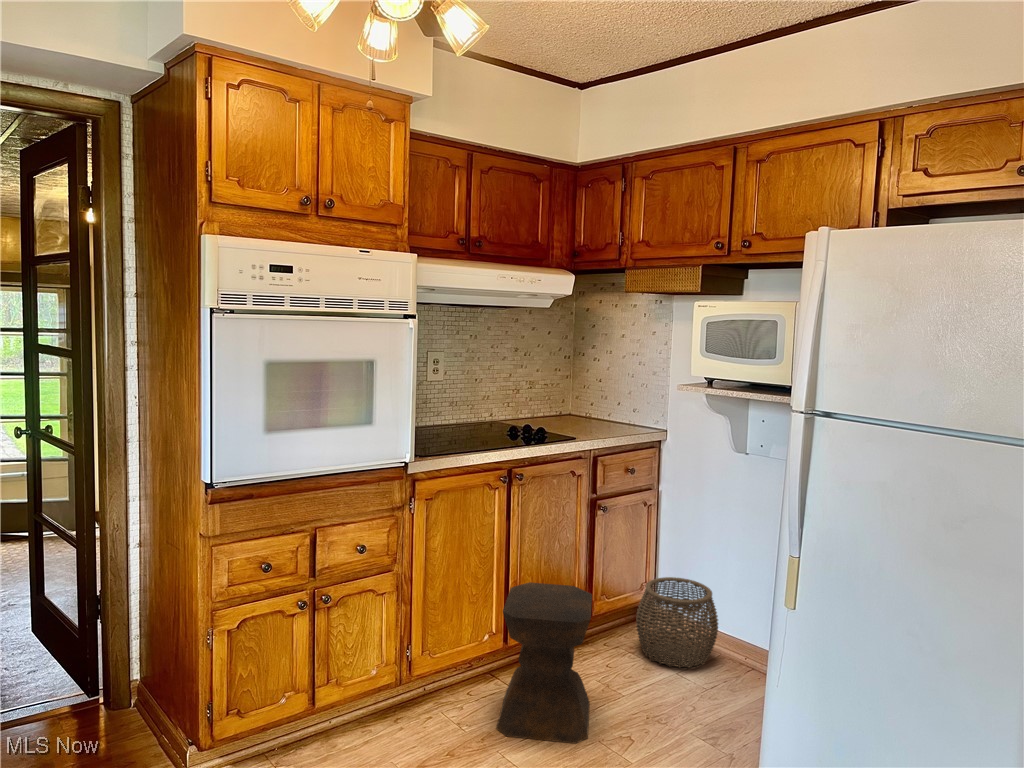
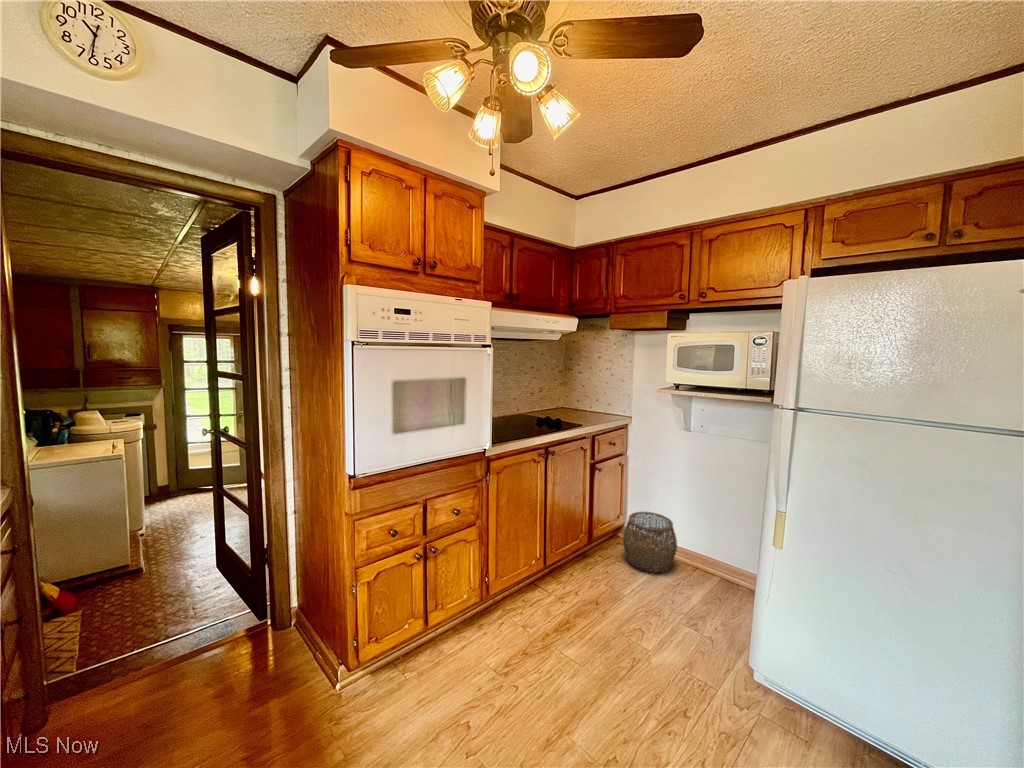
stool: present [496,582,592,743] -> none [549,525,616,639]

